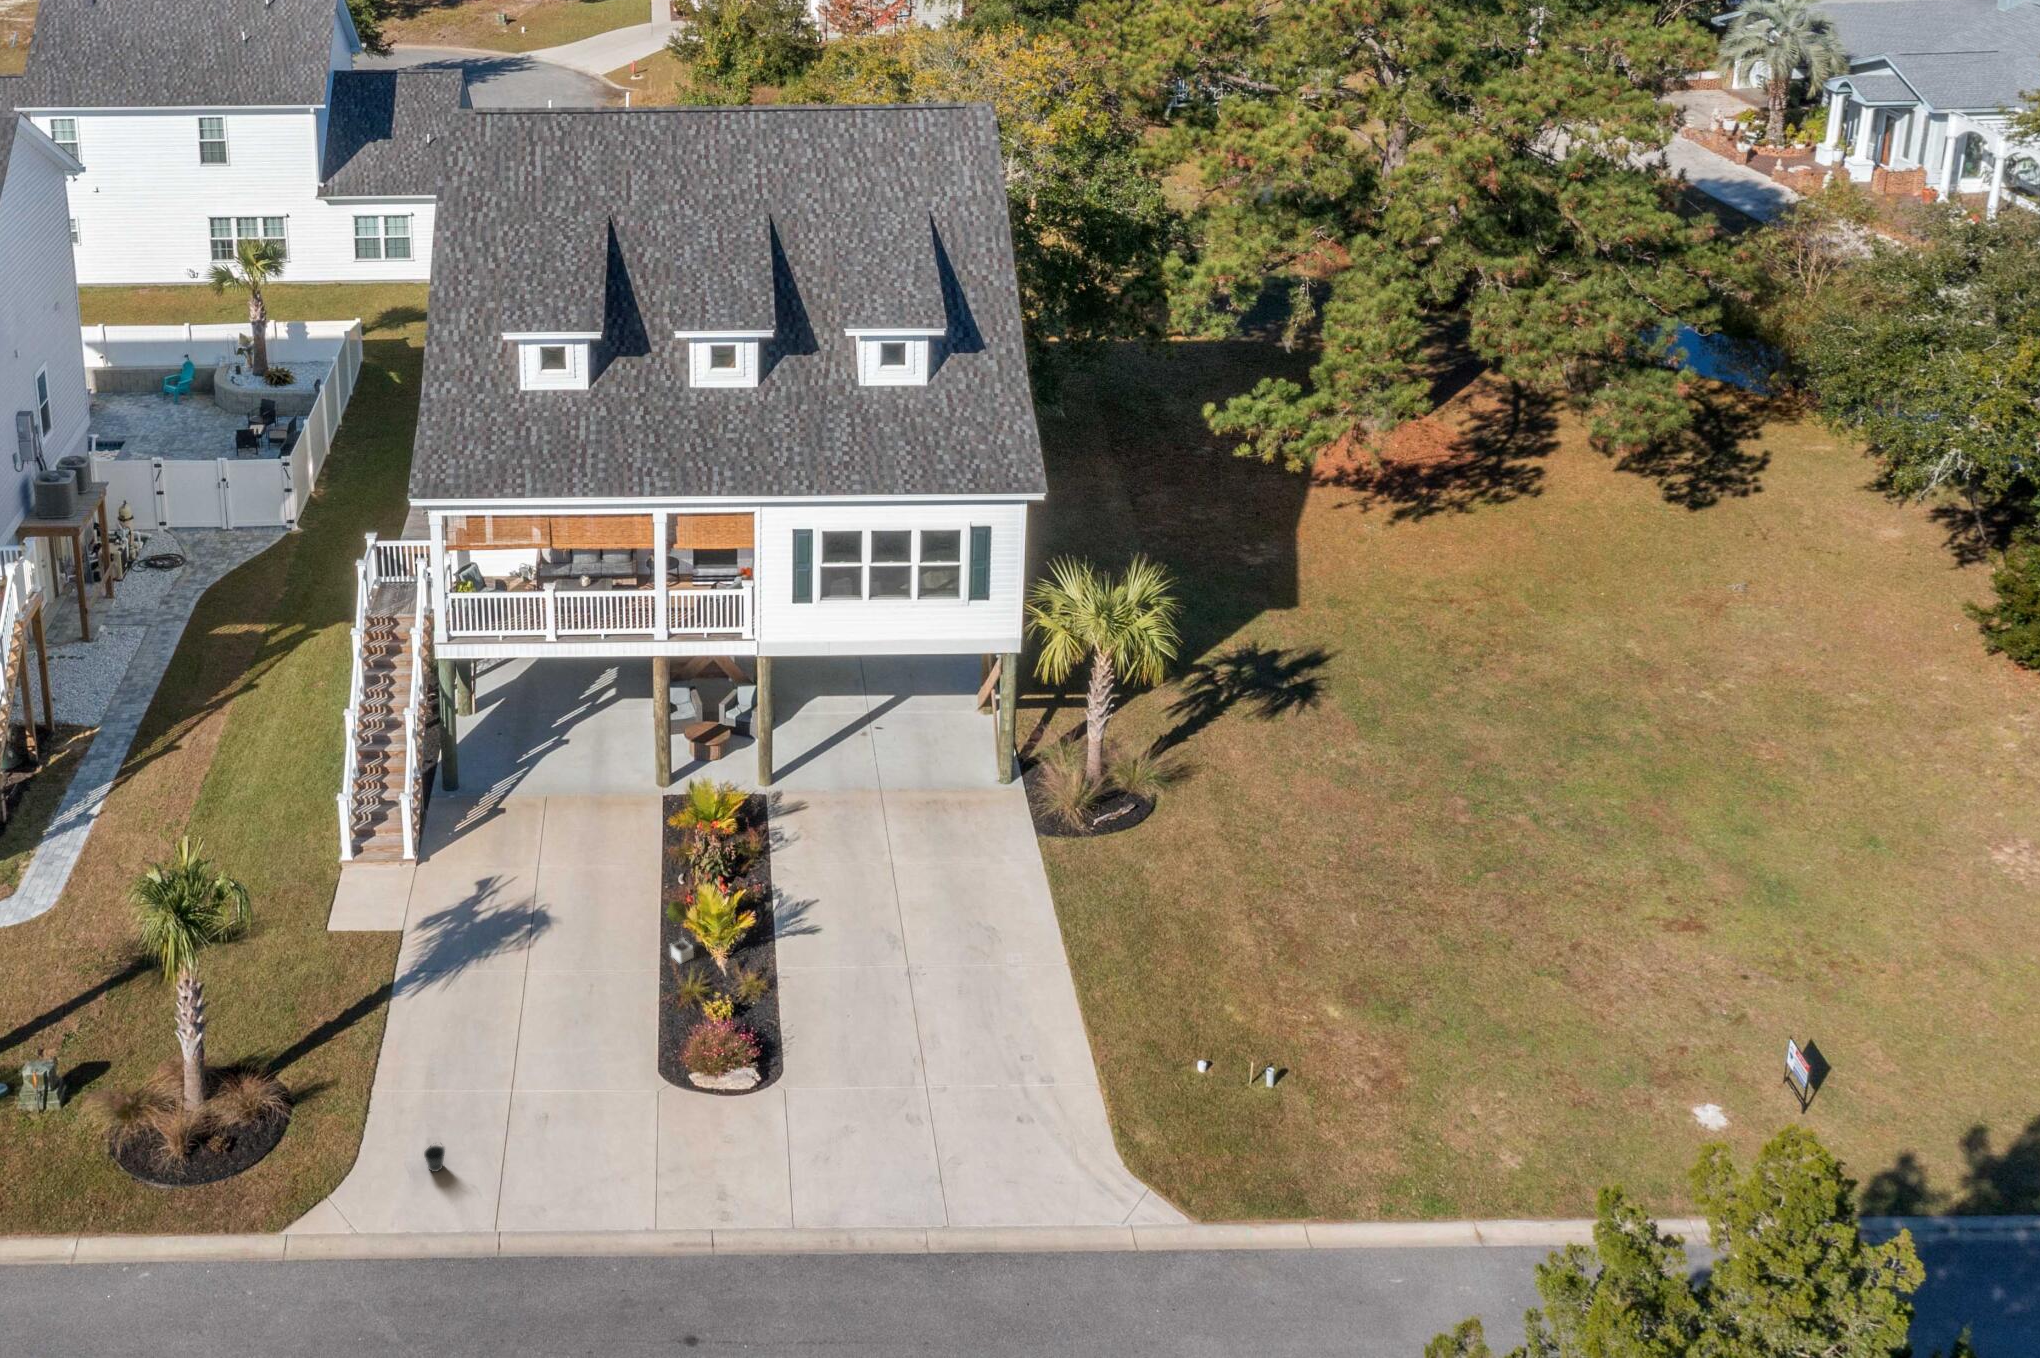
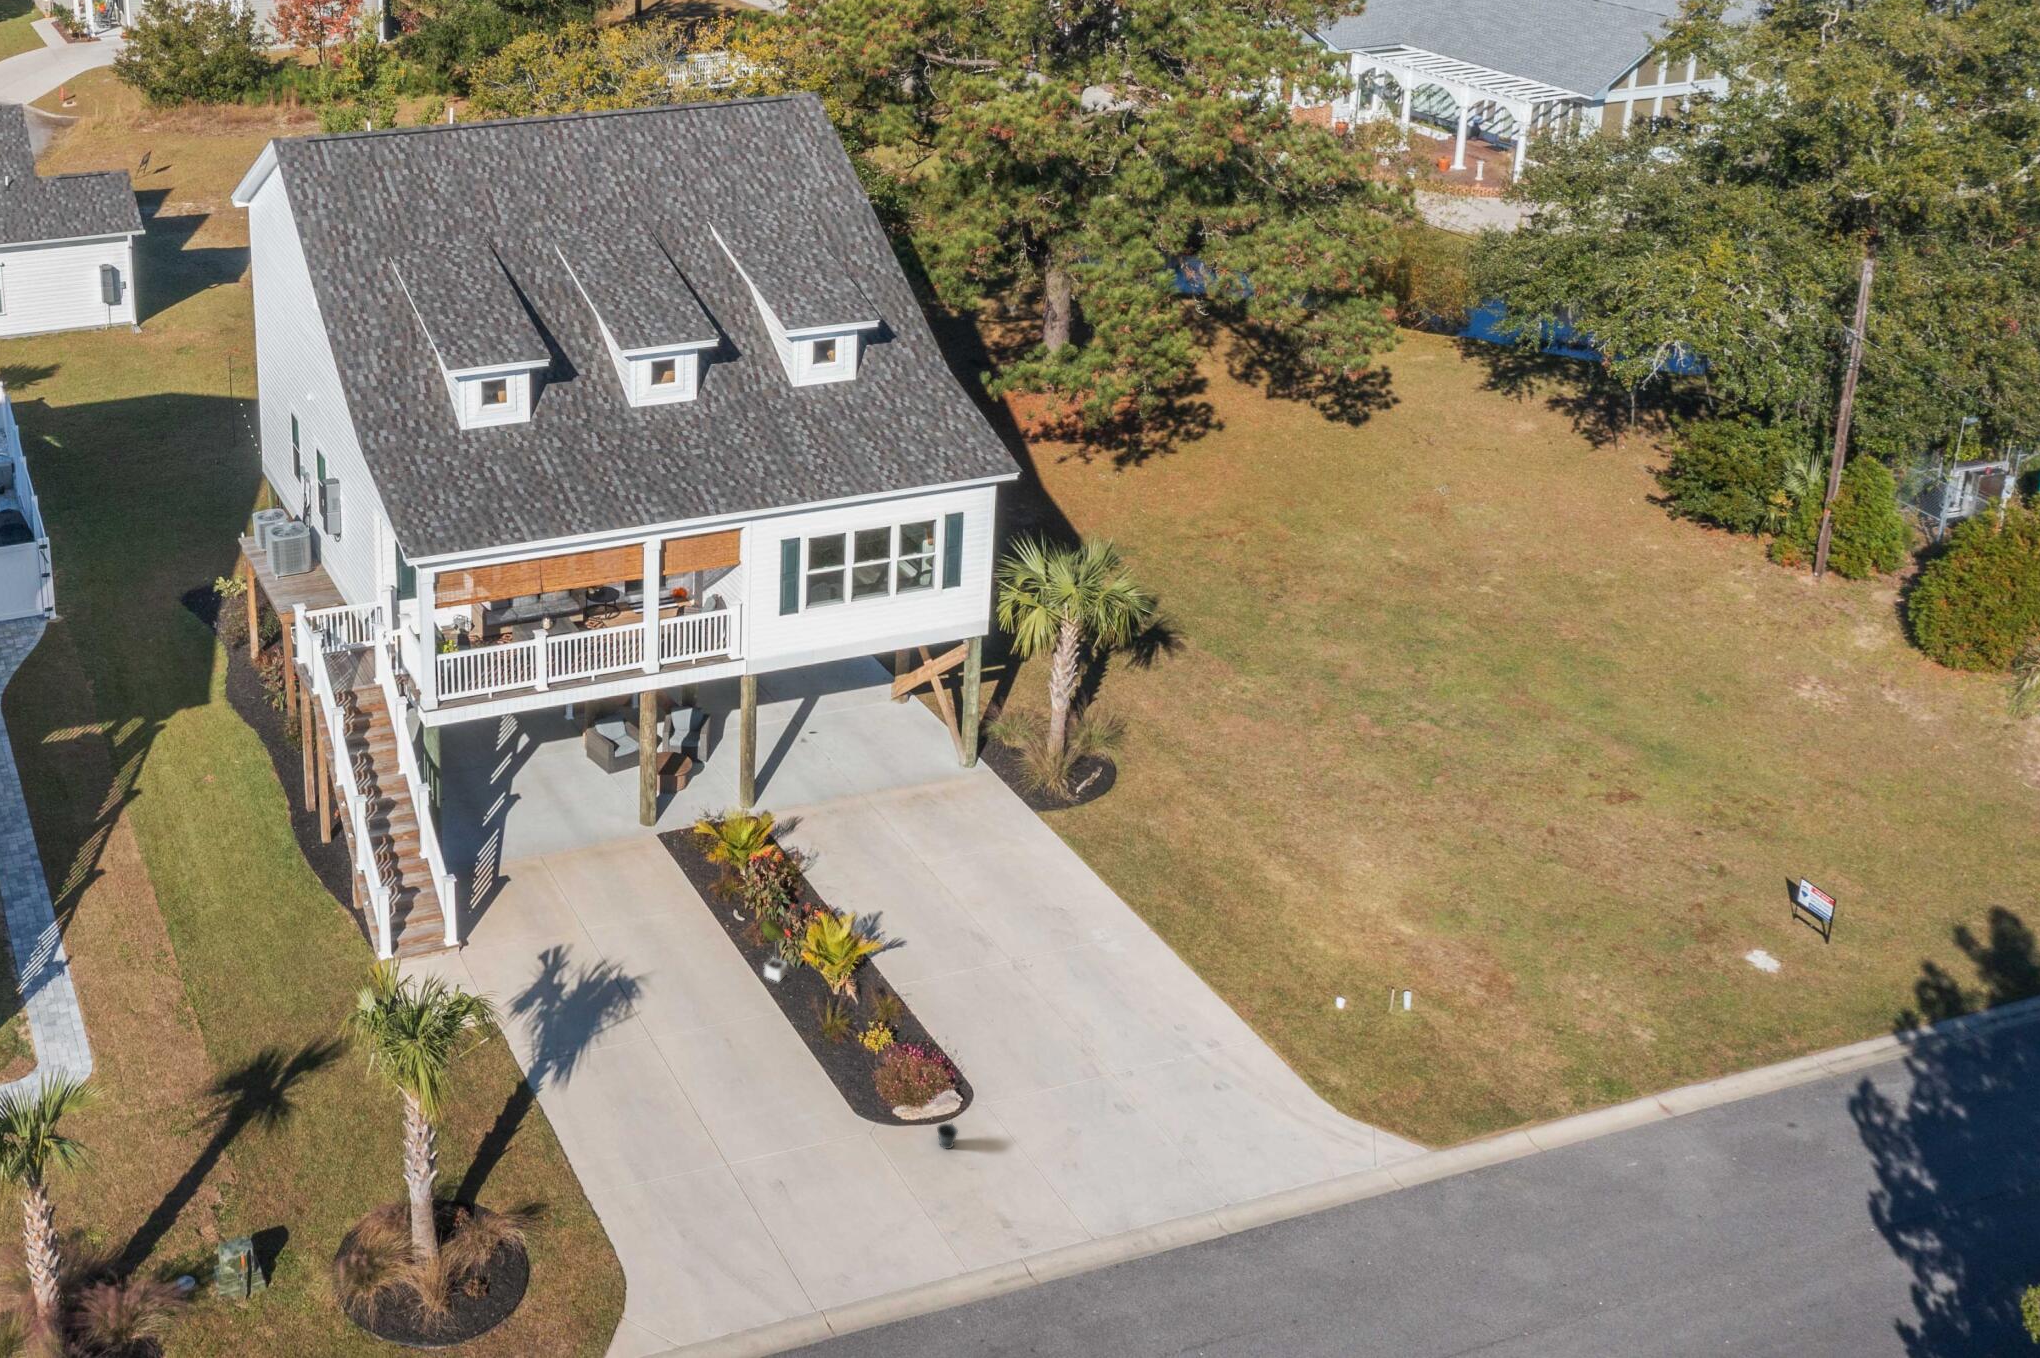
bucket: present [424,1145,445,1172] -> present [937,1124,958,1149]

